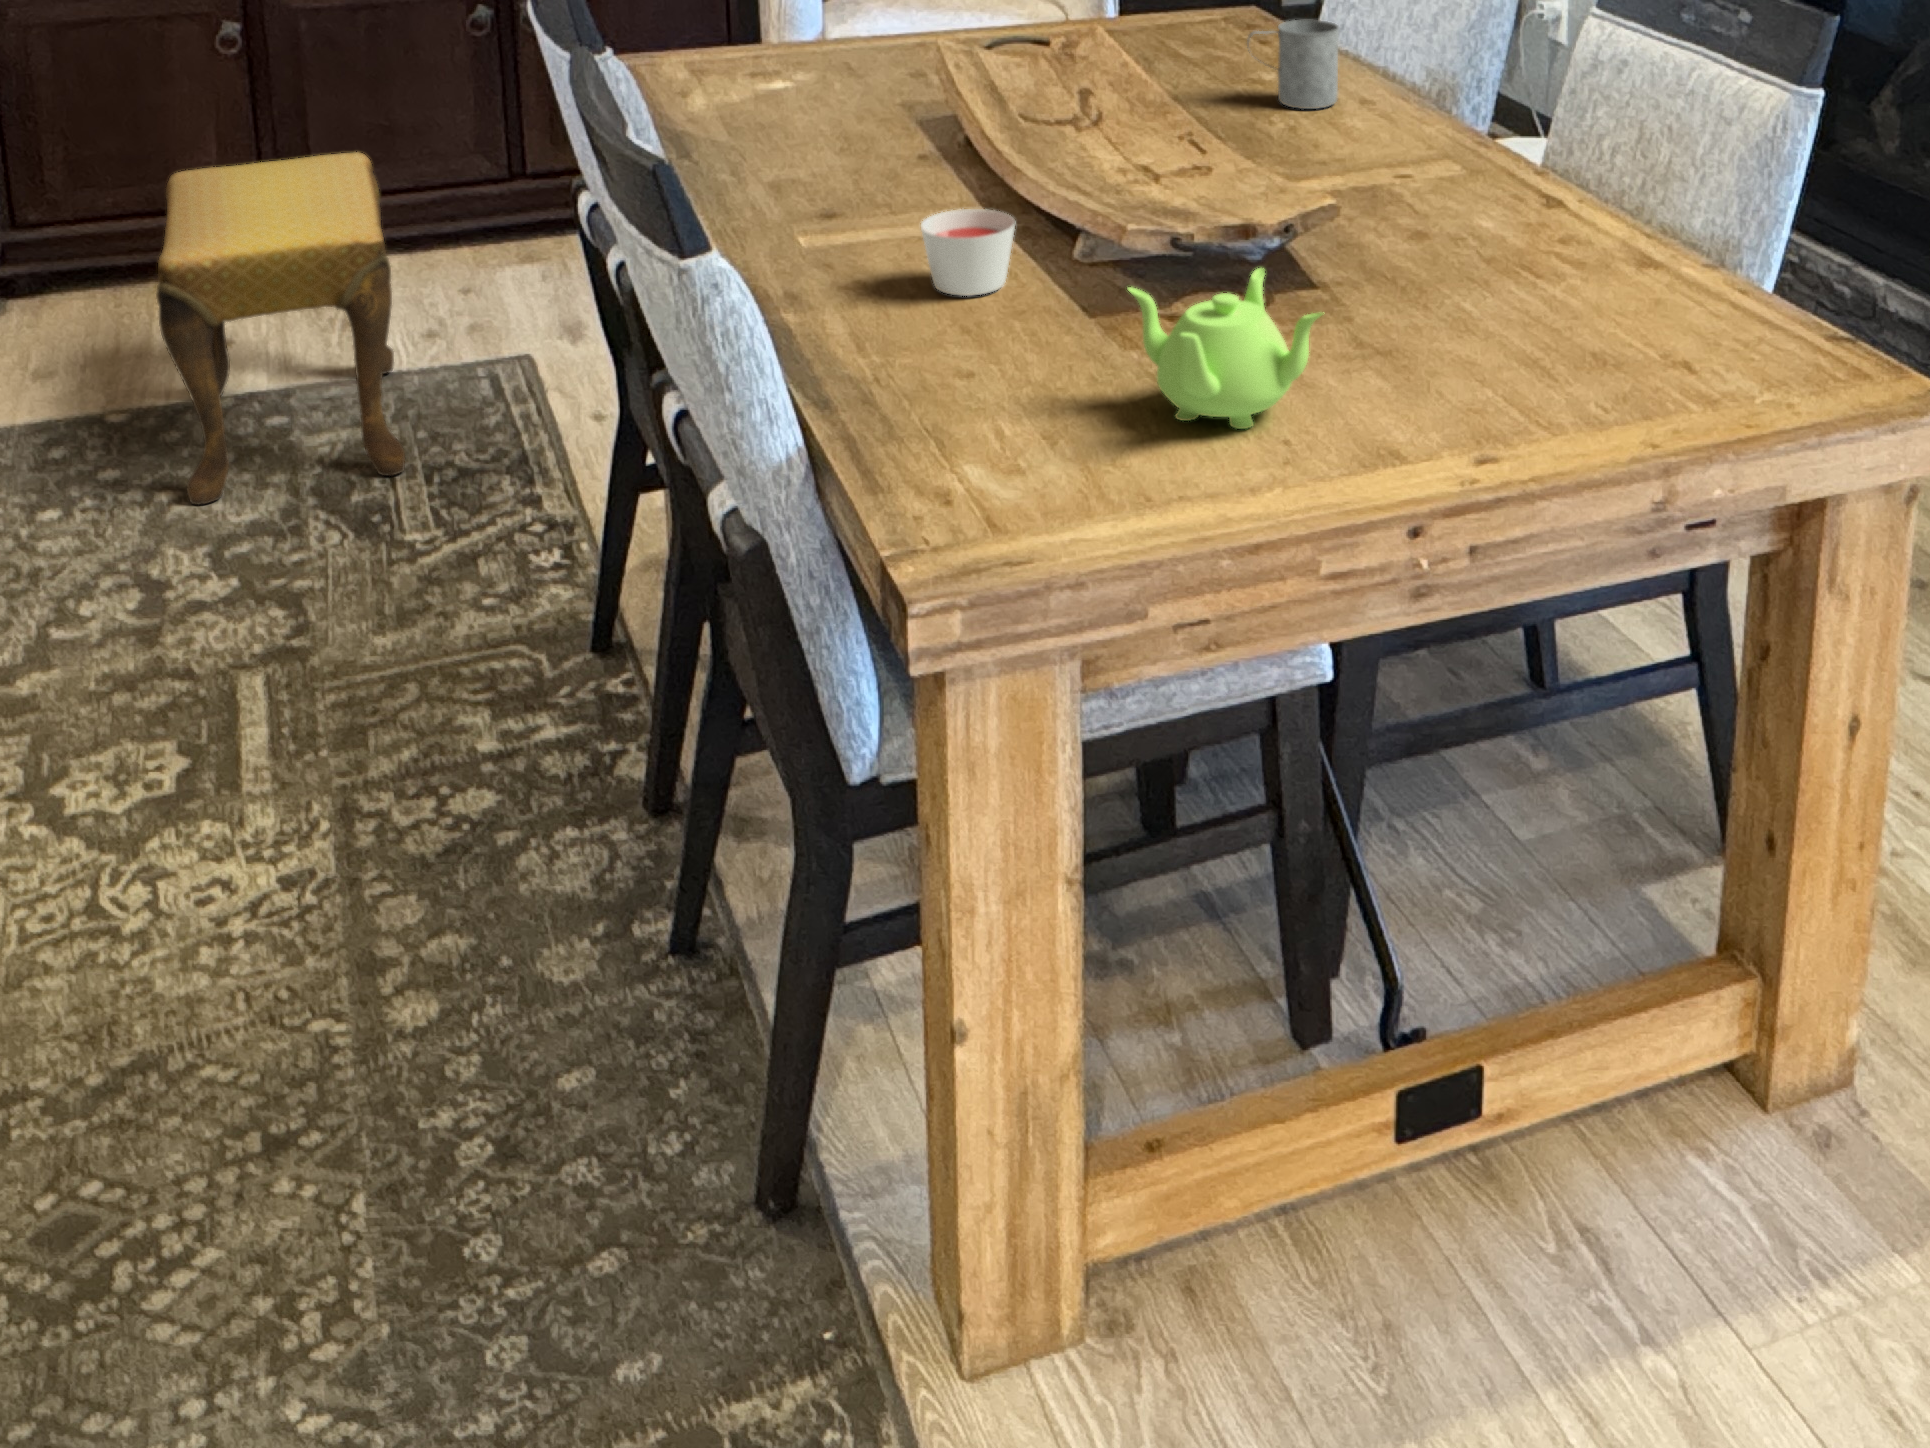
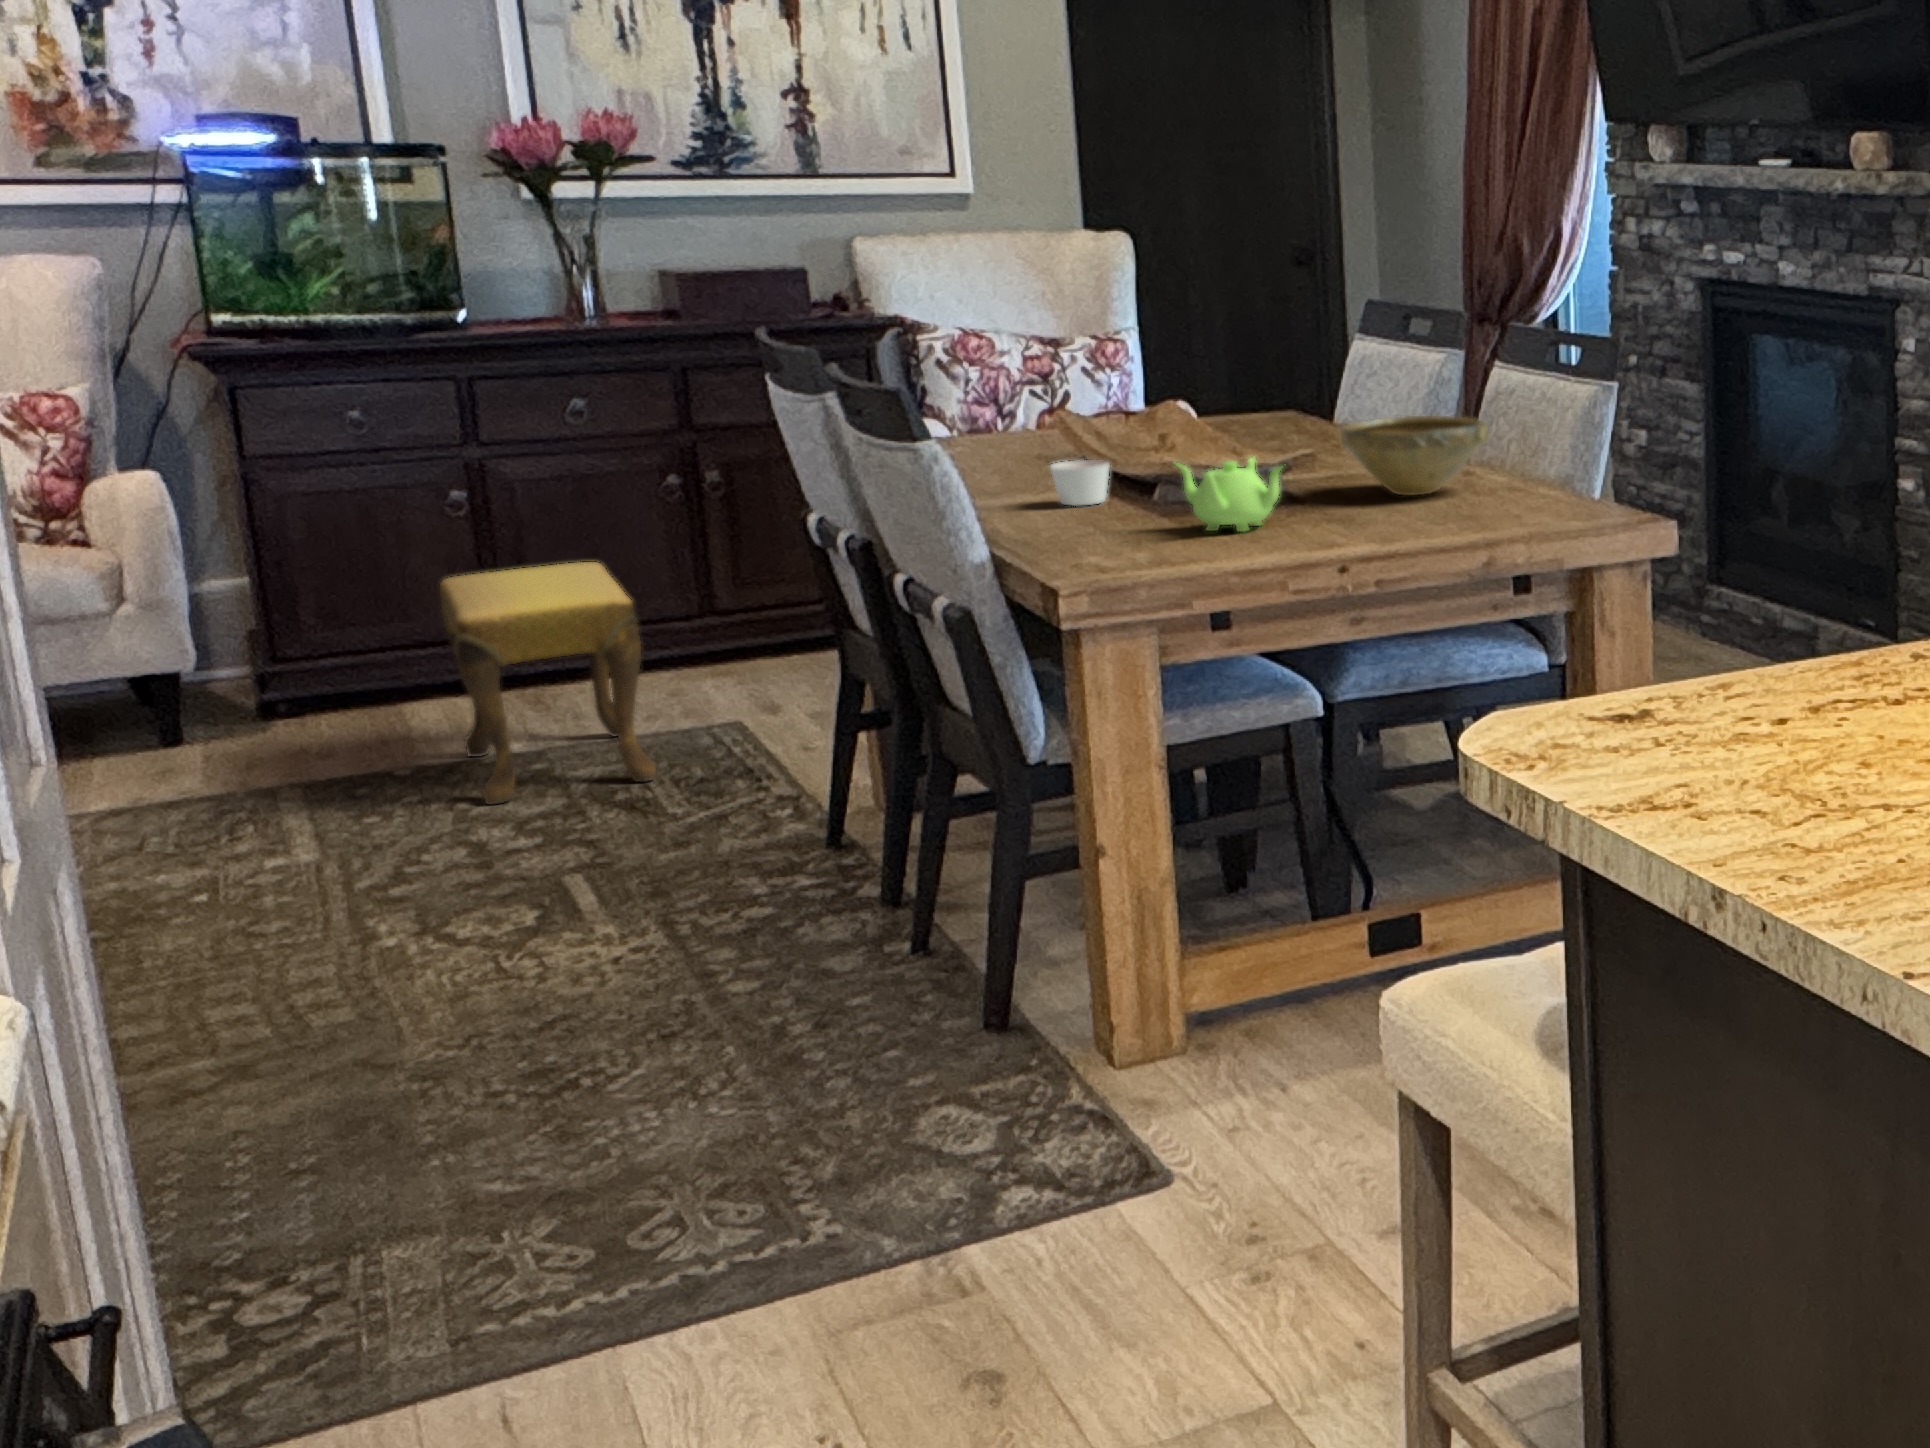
mug: present [1247,20,1339,109] -> none [1273,388,1338,443]
bowl: none [1389,149,1637,306] -> present [1341,416,1488,495]

